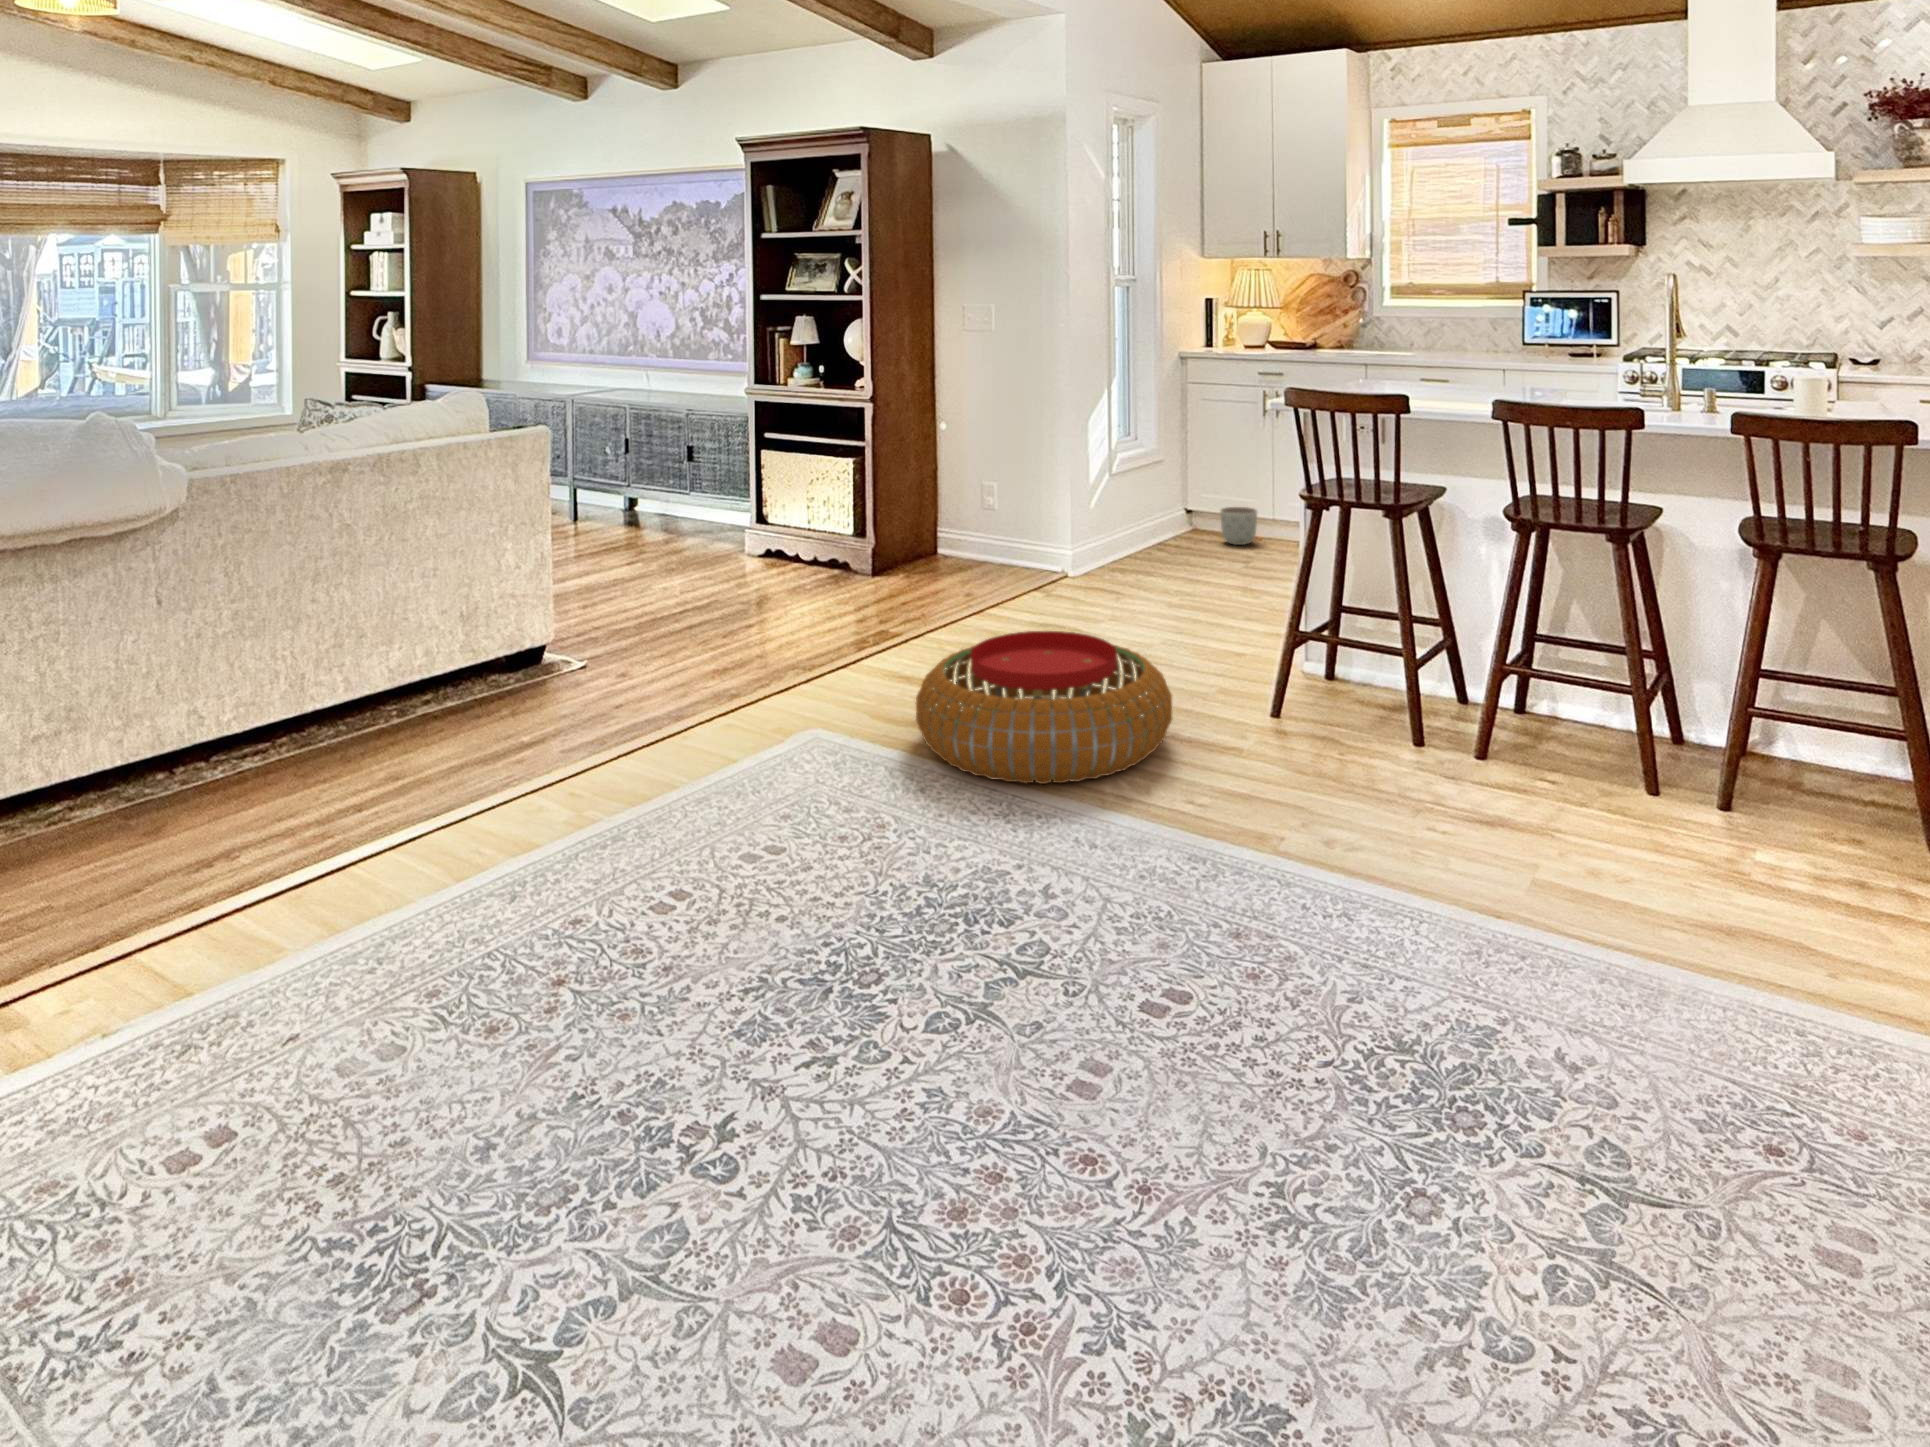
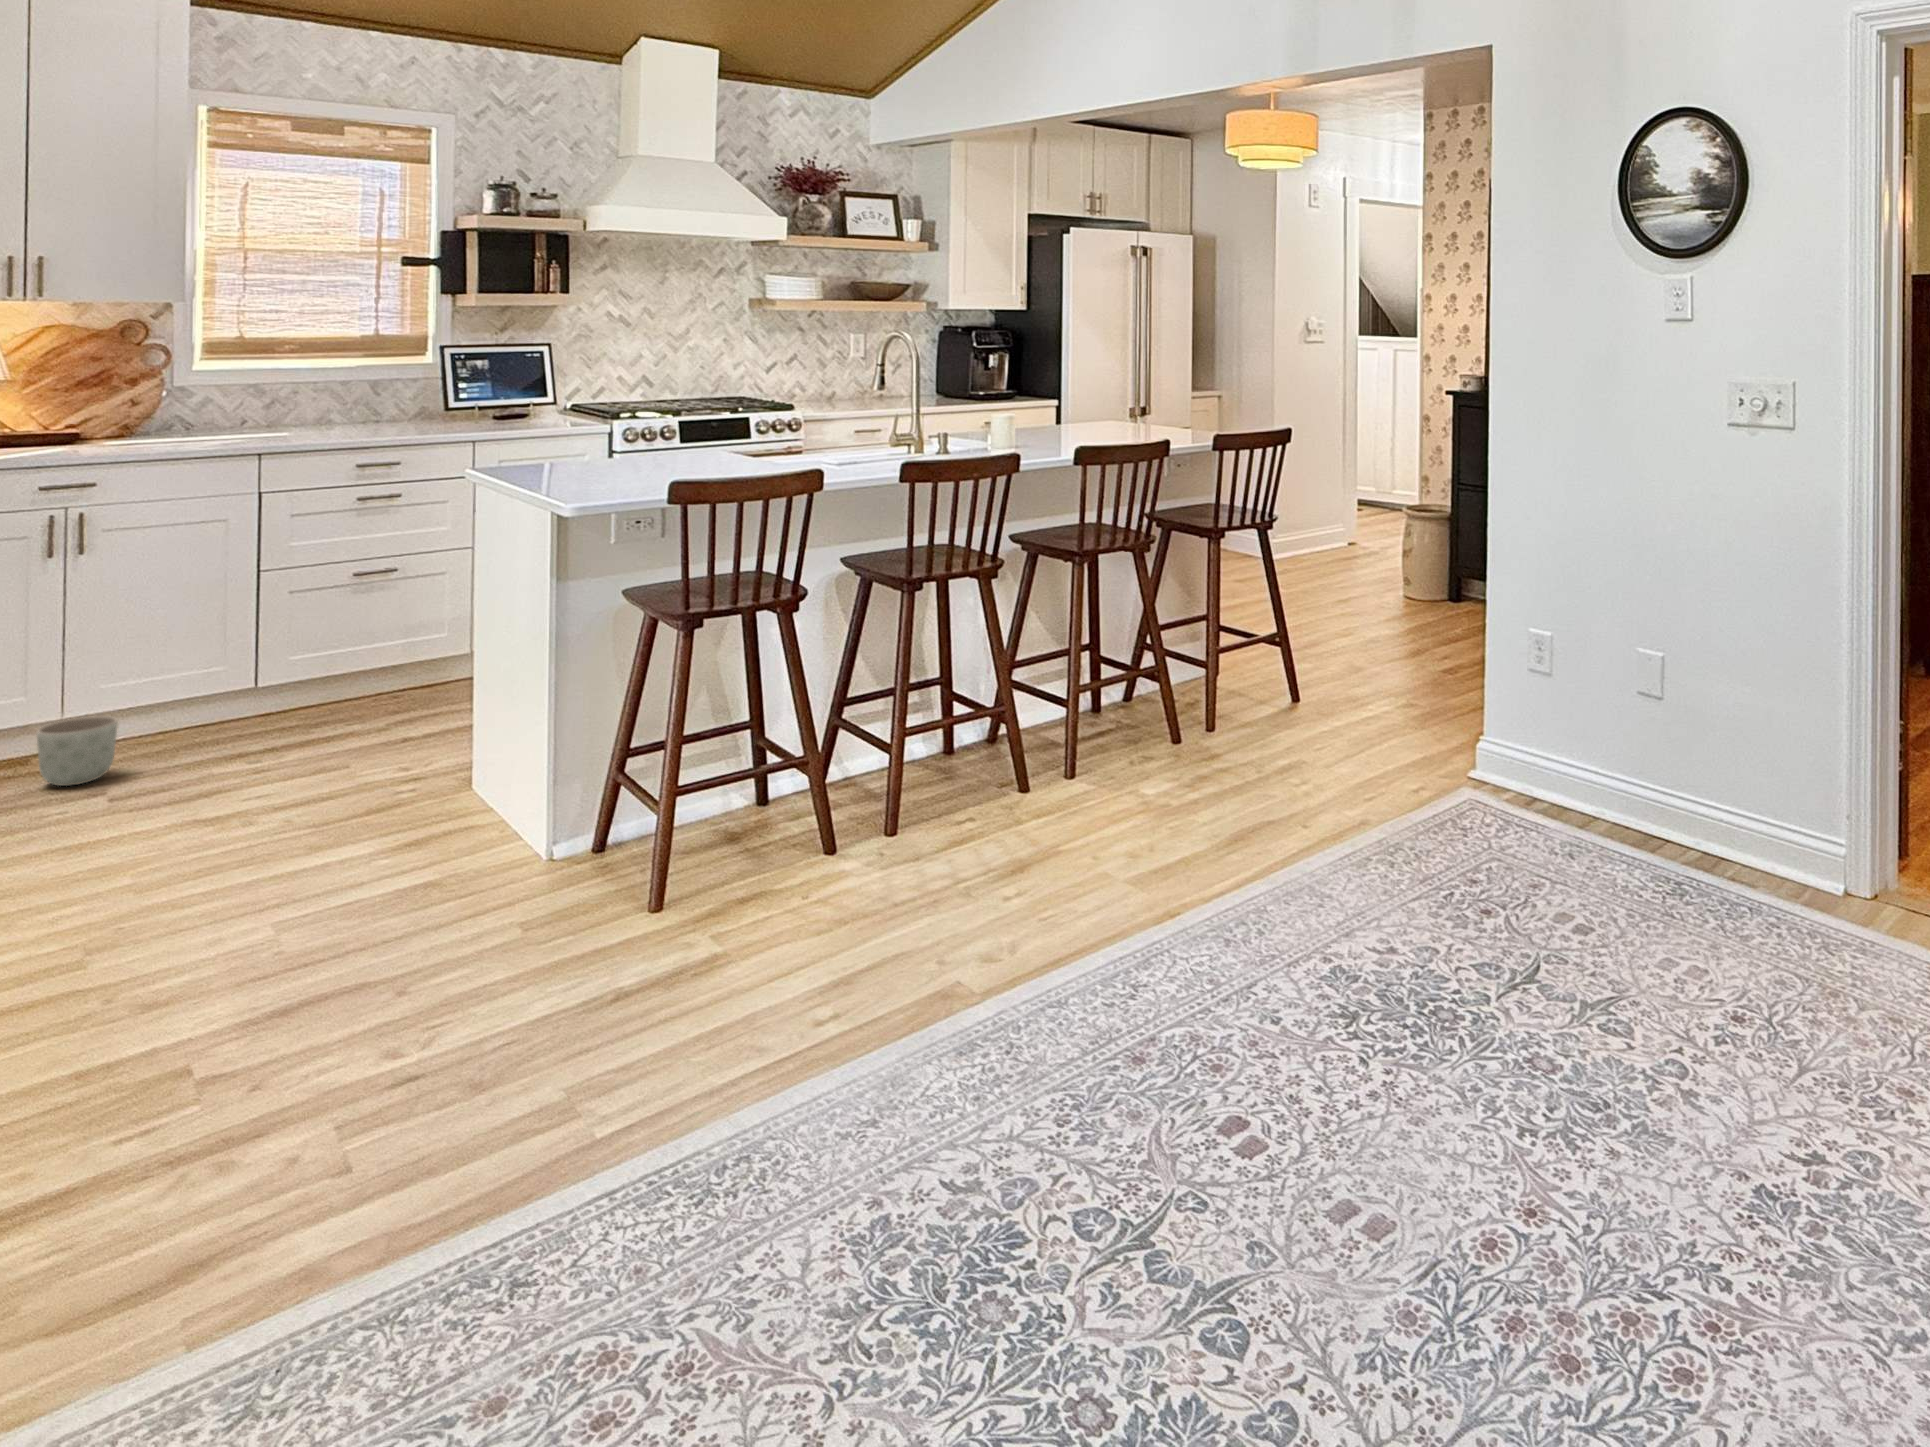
pouf: present [916,631,1172,784] -> none [647,807,1029,1052]

